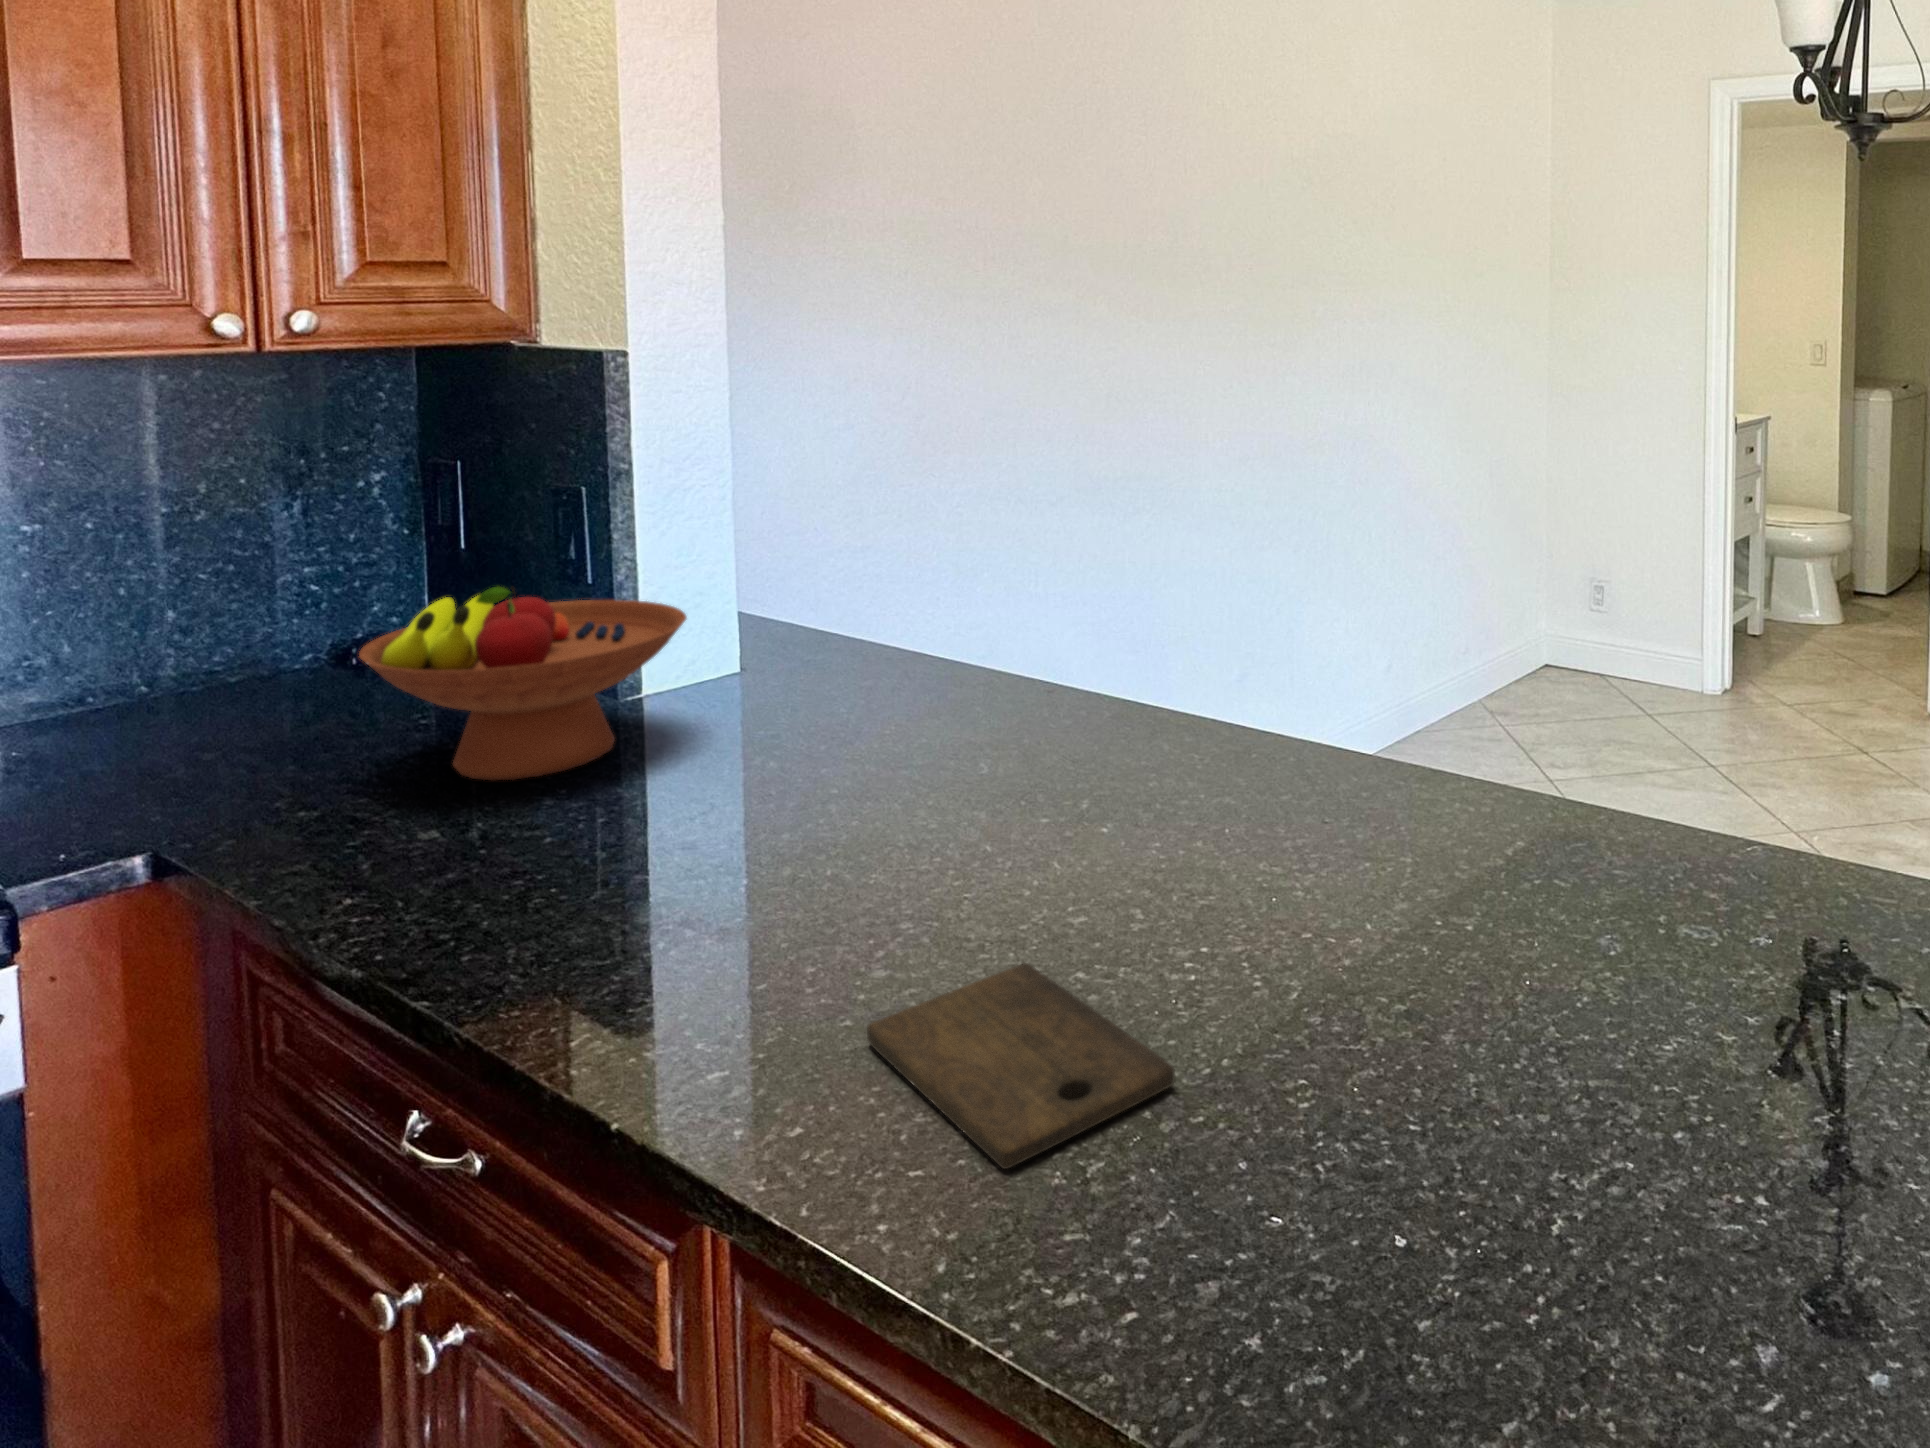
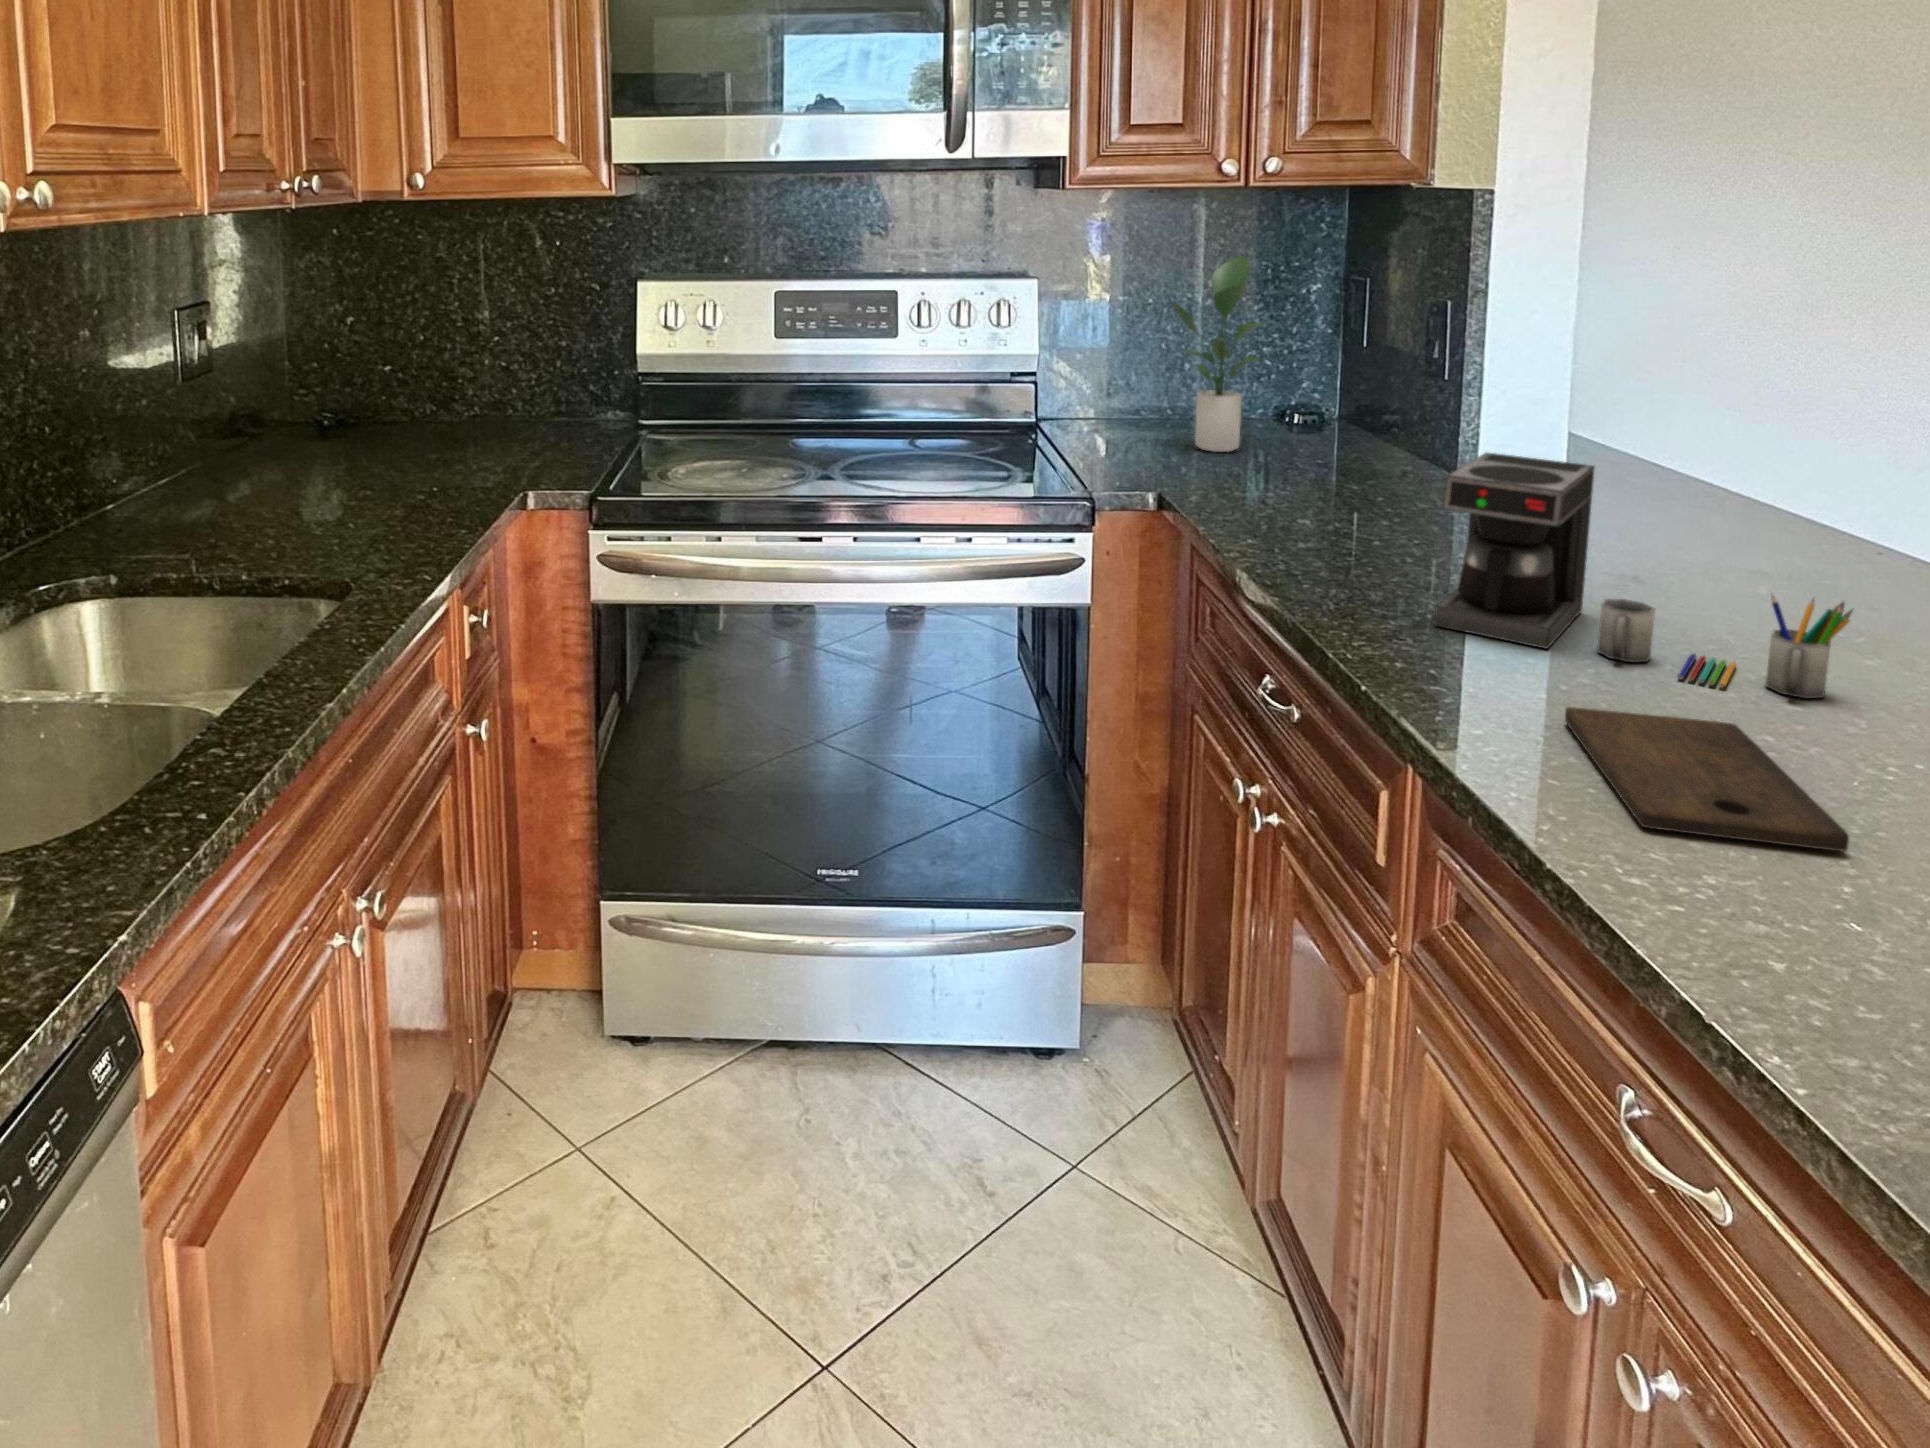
potted plant: none [127,448,321,749] -> present [1172,256,1265,452]
fruit bowl: present [359,587,687,780] -> none [1280,363,1513,509]
coffee maker: none [661,688,1084,954] -> present [1435,453,1853,699]

